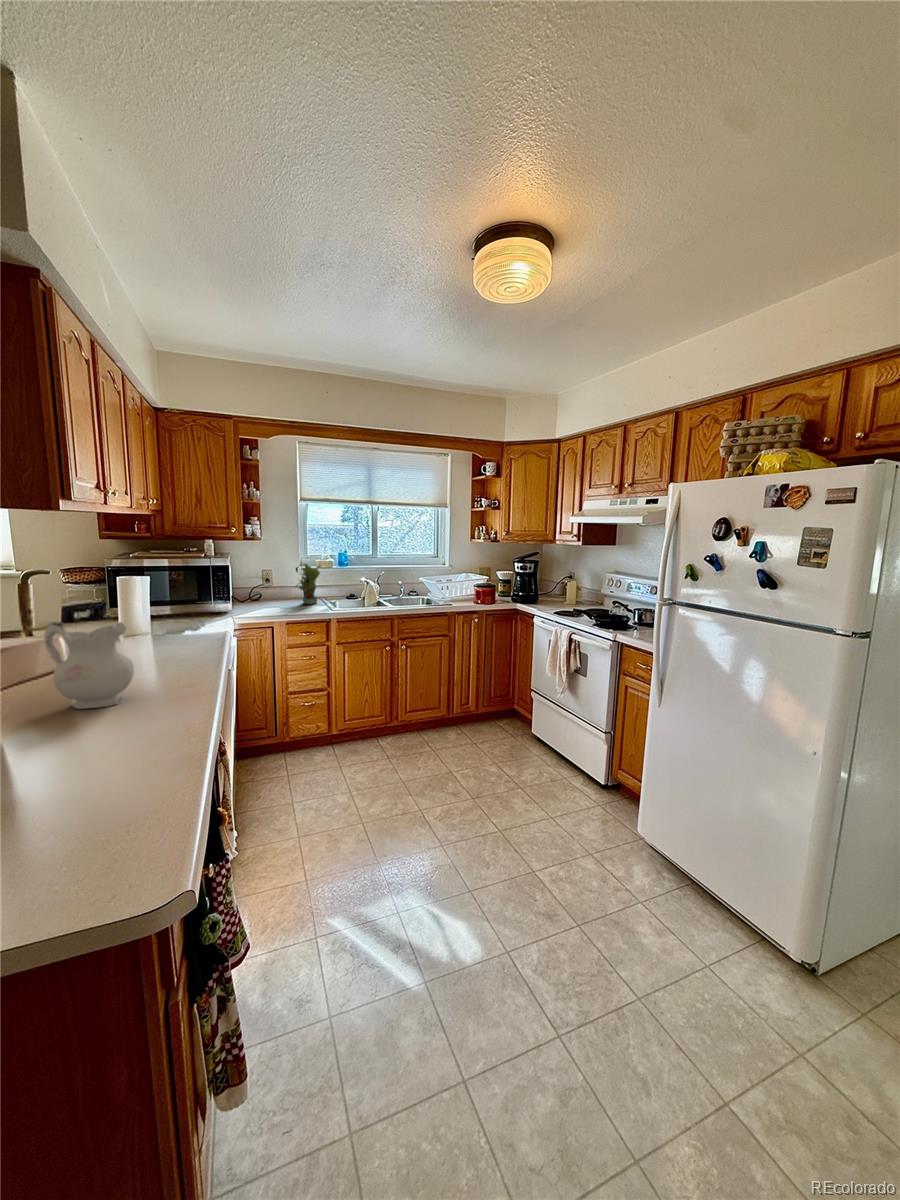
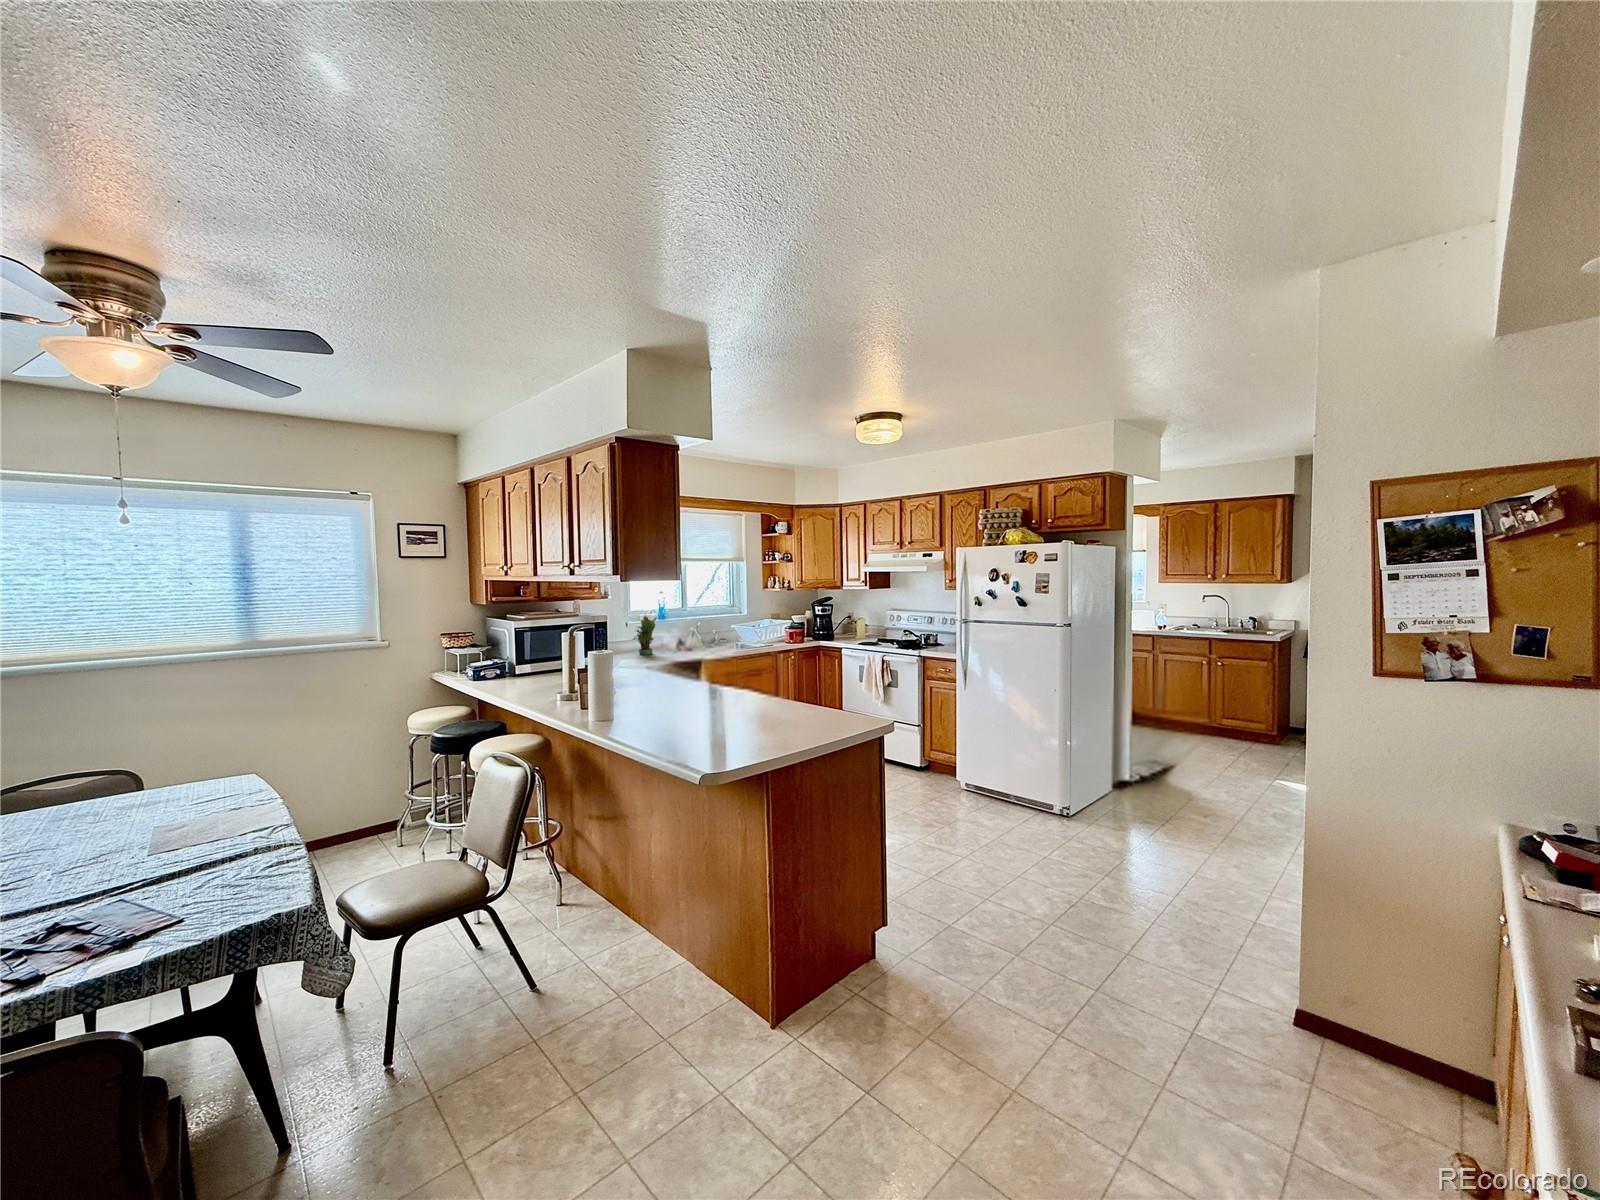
ceramic pitcher: present [44,622,134,709] -> none [670,646,717,700]

